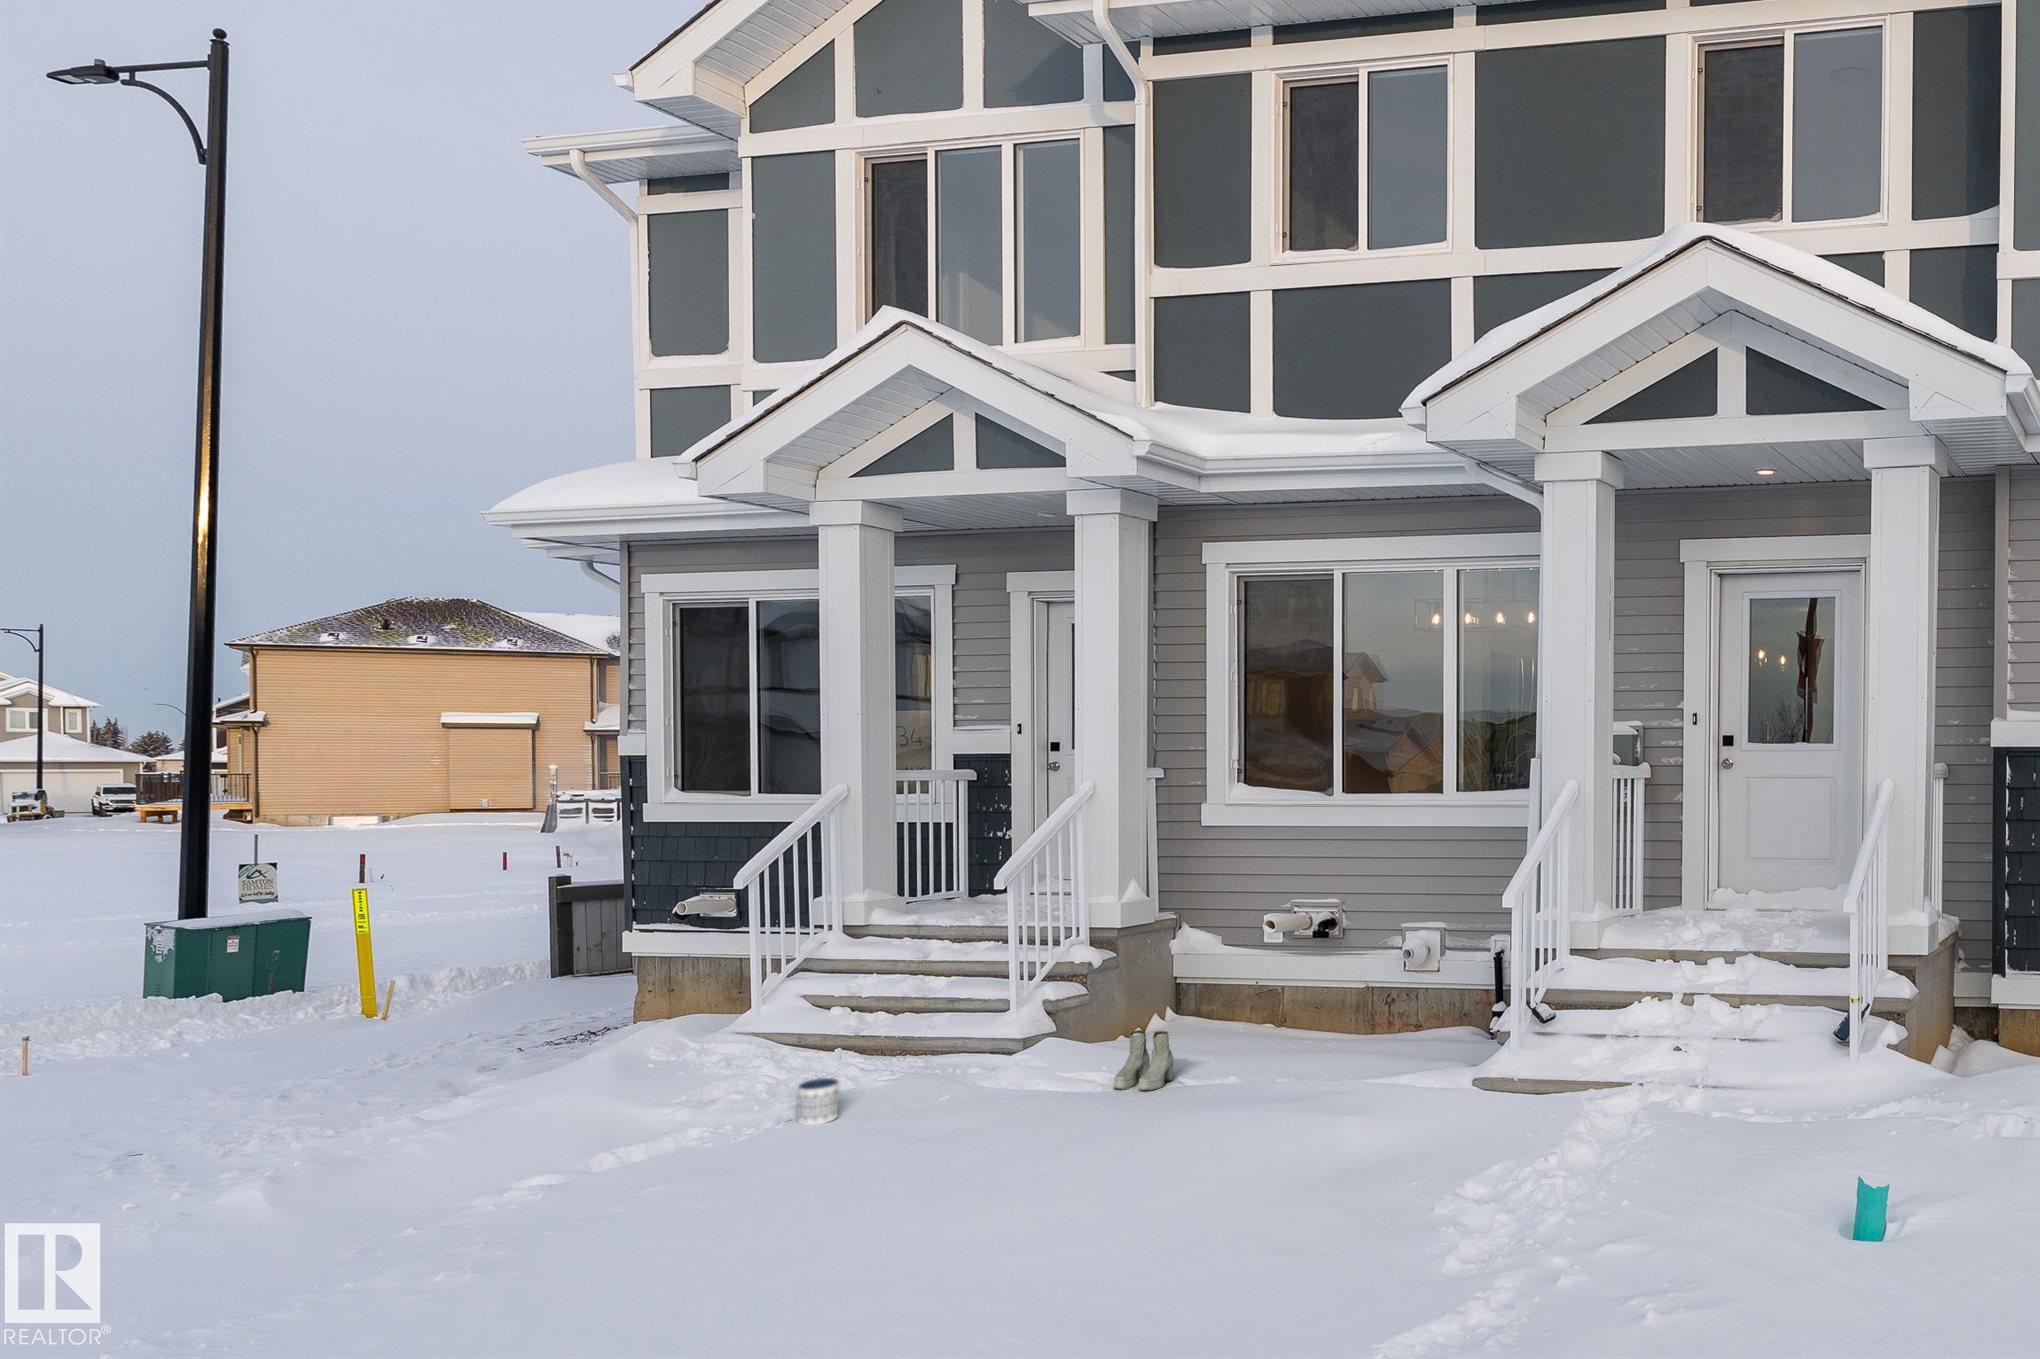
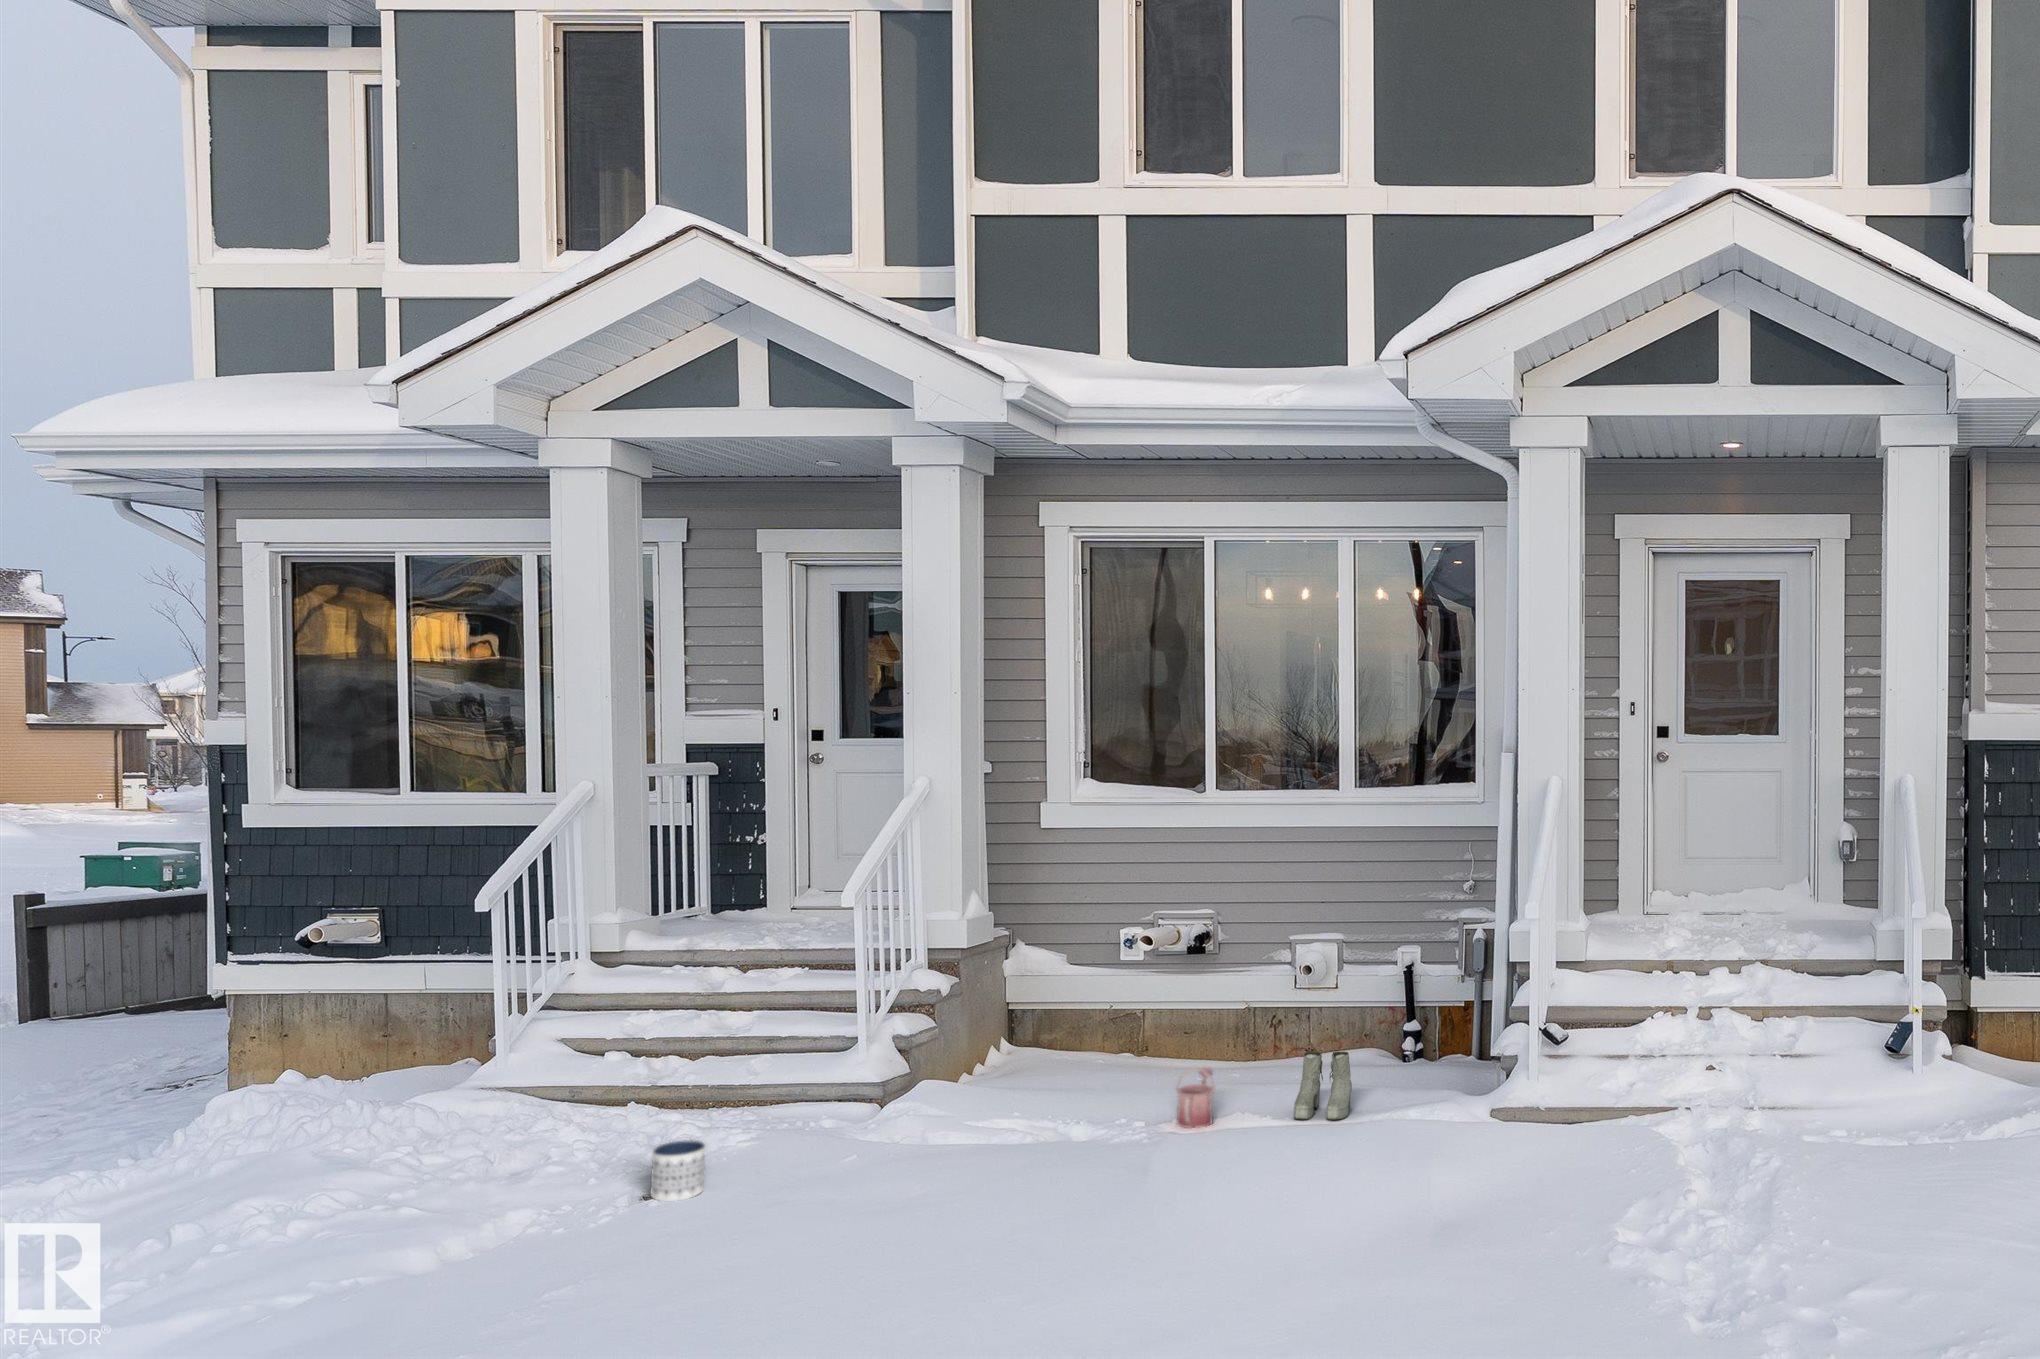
boots: present [1114,1030,1173,1091] -> present [1294,1051,1352,1120]
watering can: none [1237,1034,1275,1085] -> present [1176,1068,1215,1128]

